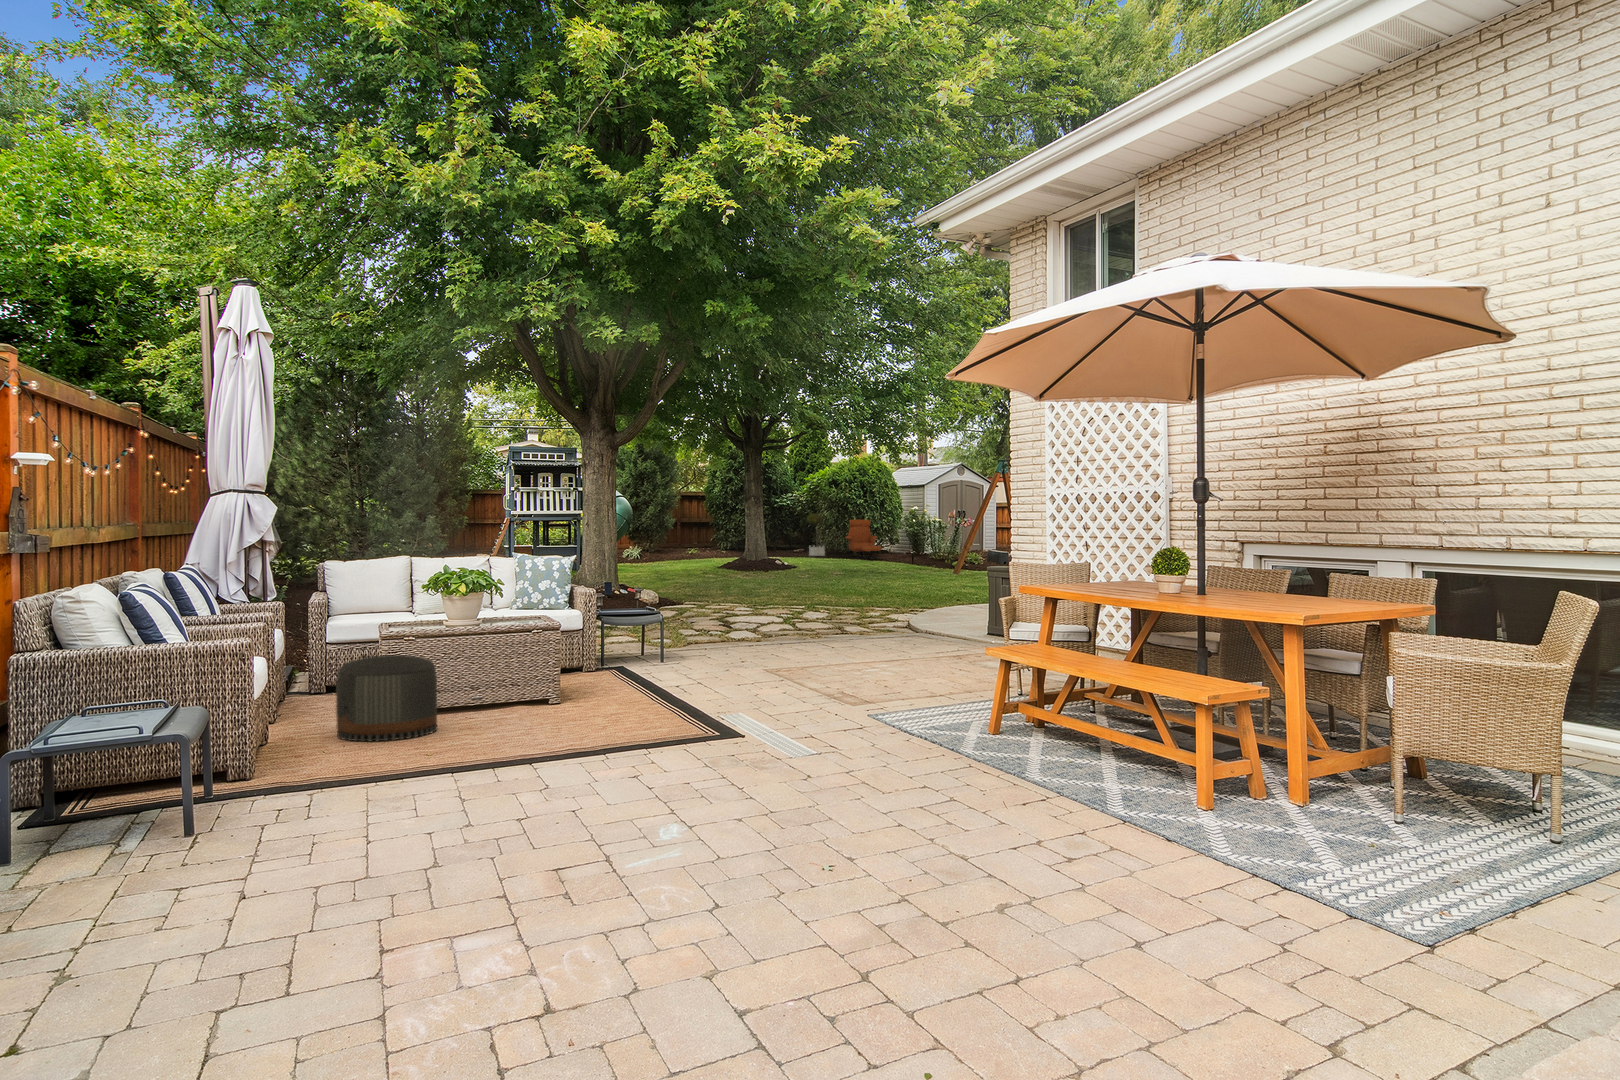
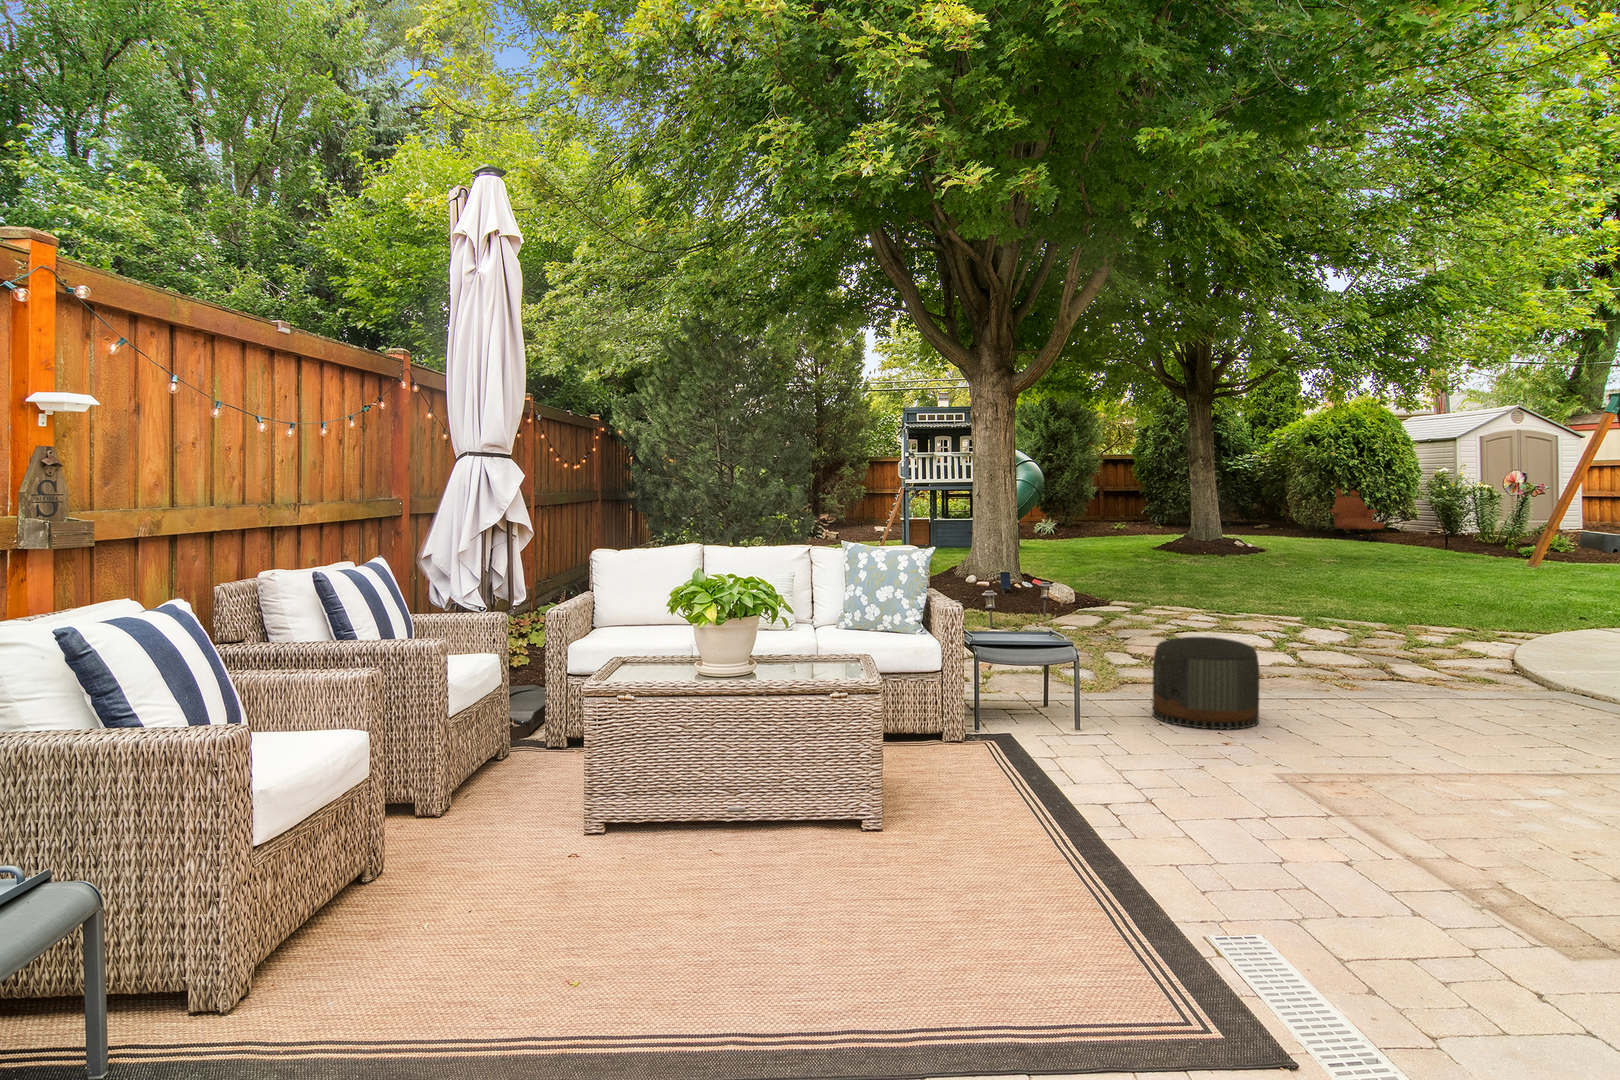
potted tree: present [807,513,825,556] -> none [1274,479,1300,534]
pouf: present [336,655,437,742] -> present [1153,637,1260,729]

